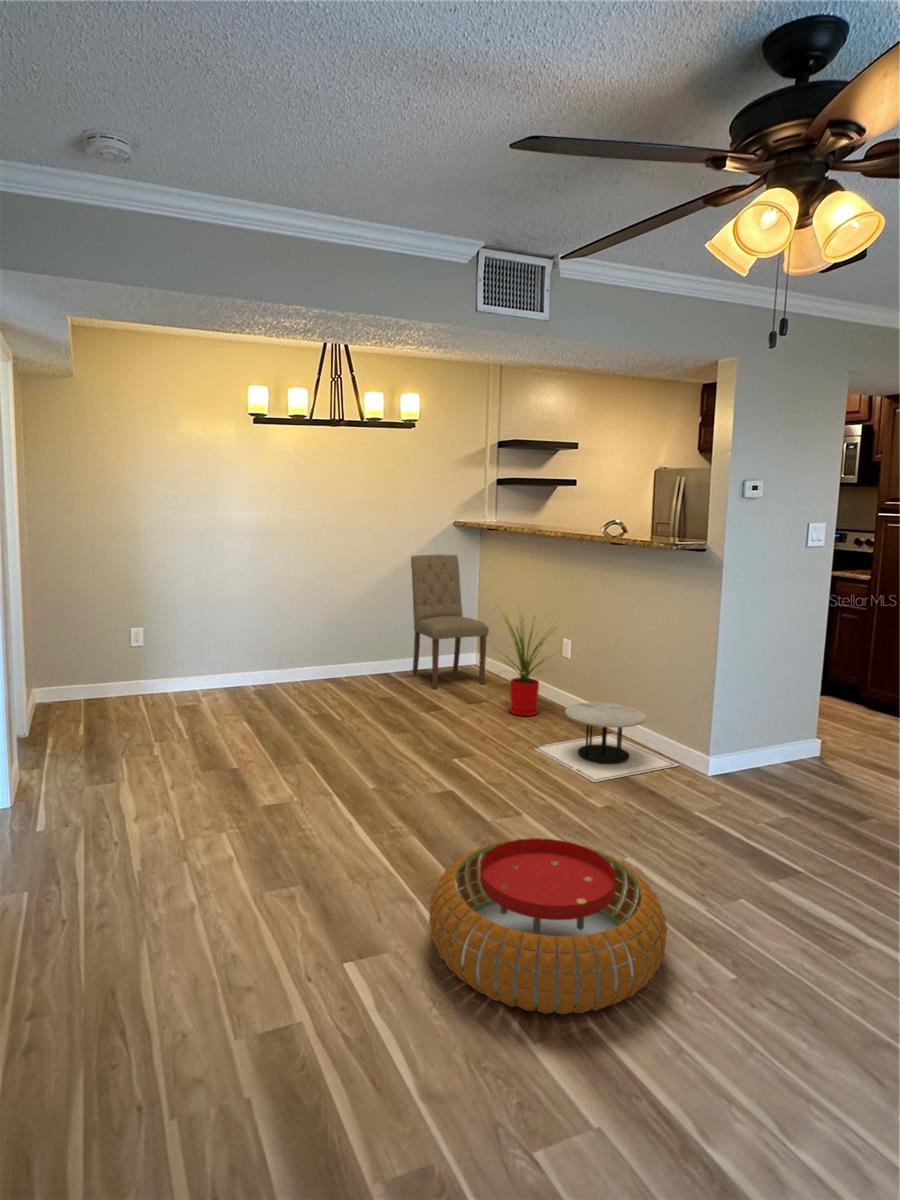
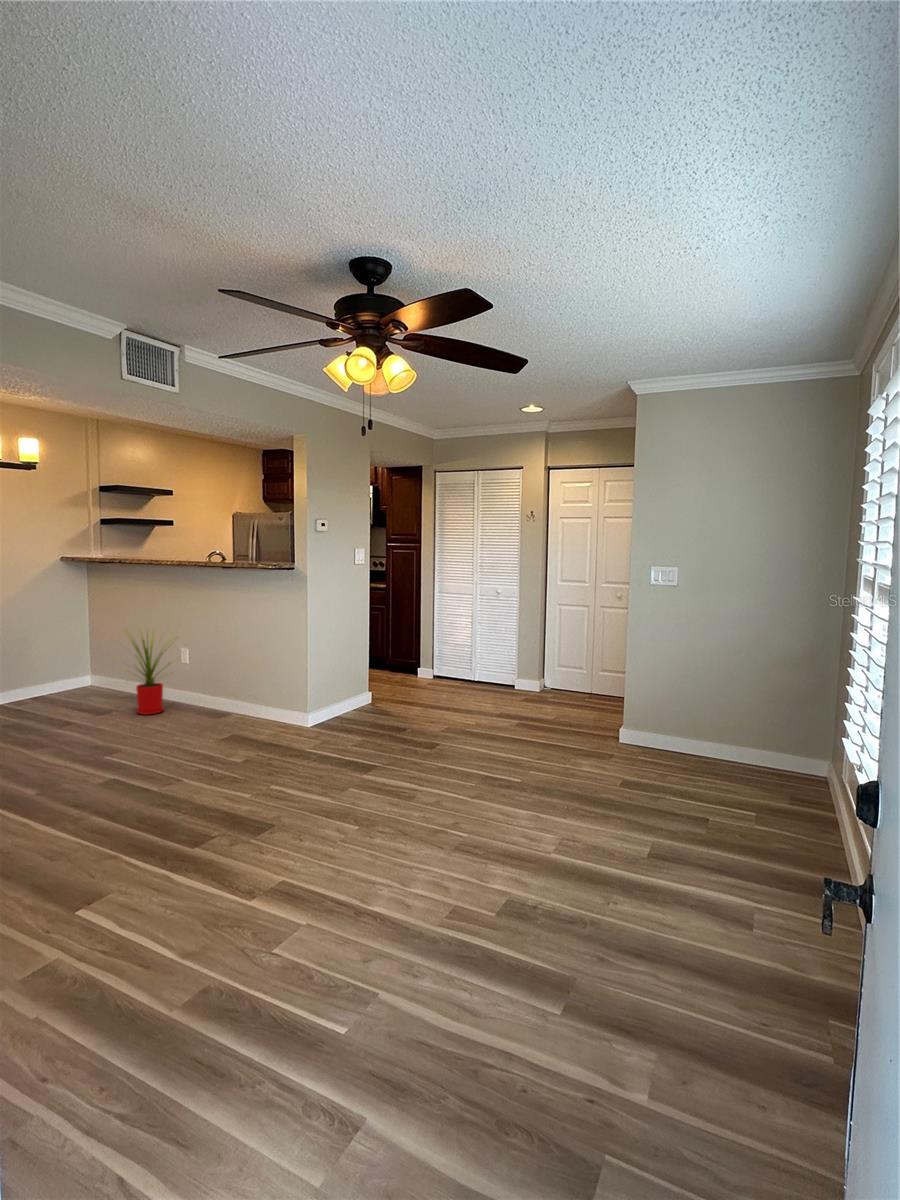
dining chair: present [411,554,489,689] -> none [13,585,104,707]
side table: present [535,702,678,782] -> none [168,690,289,747]
pouf: present [429,838,667,1014] -> none [140,774,321,889]

